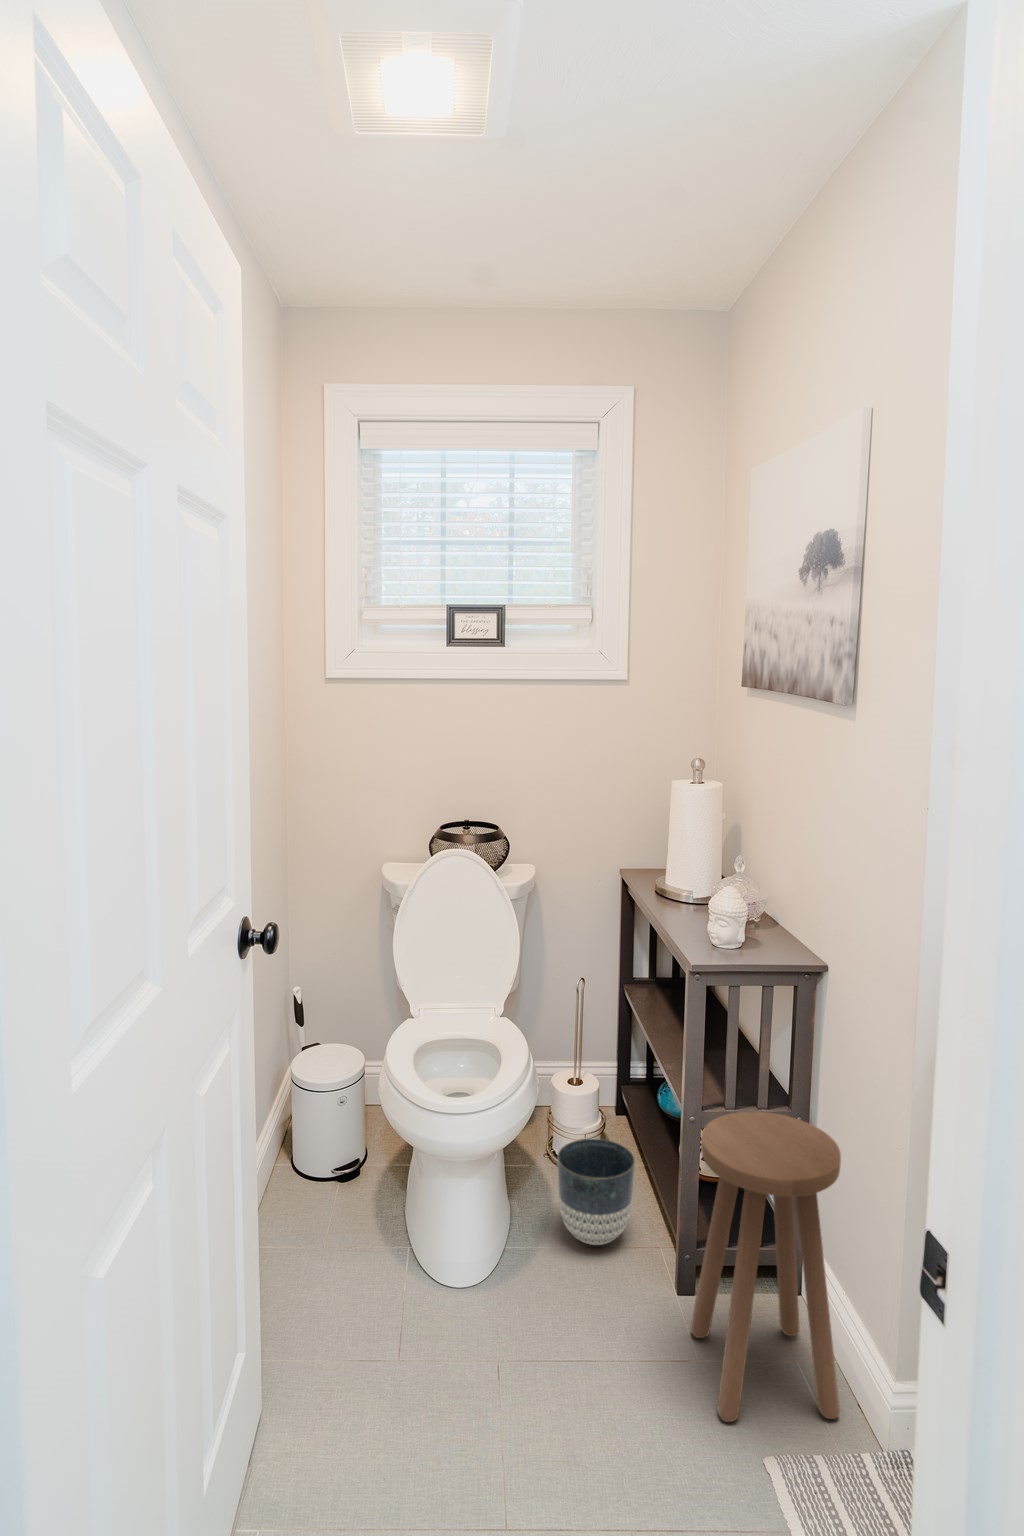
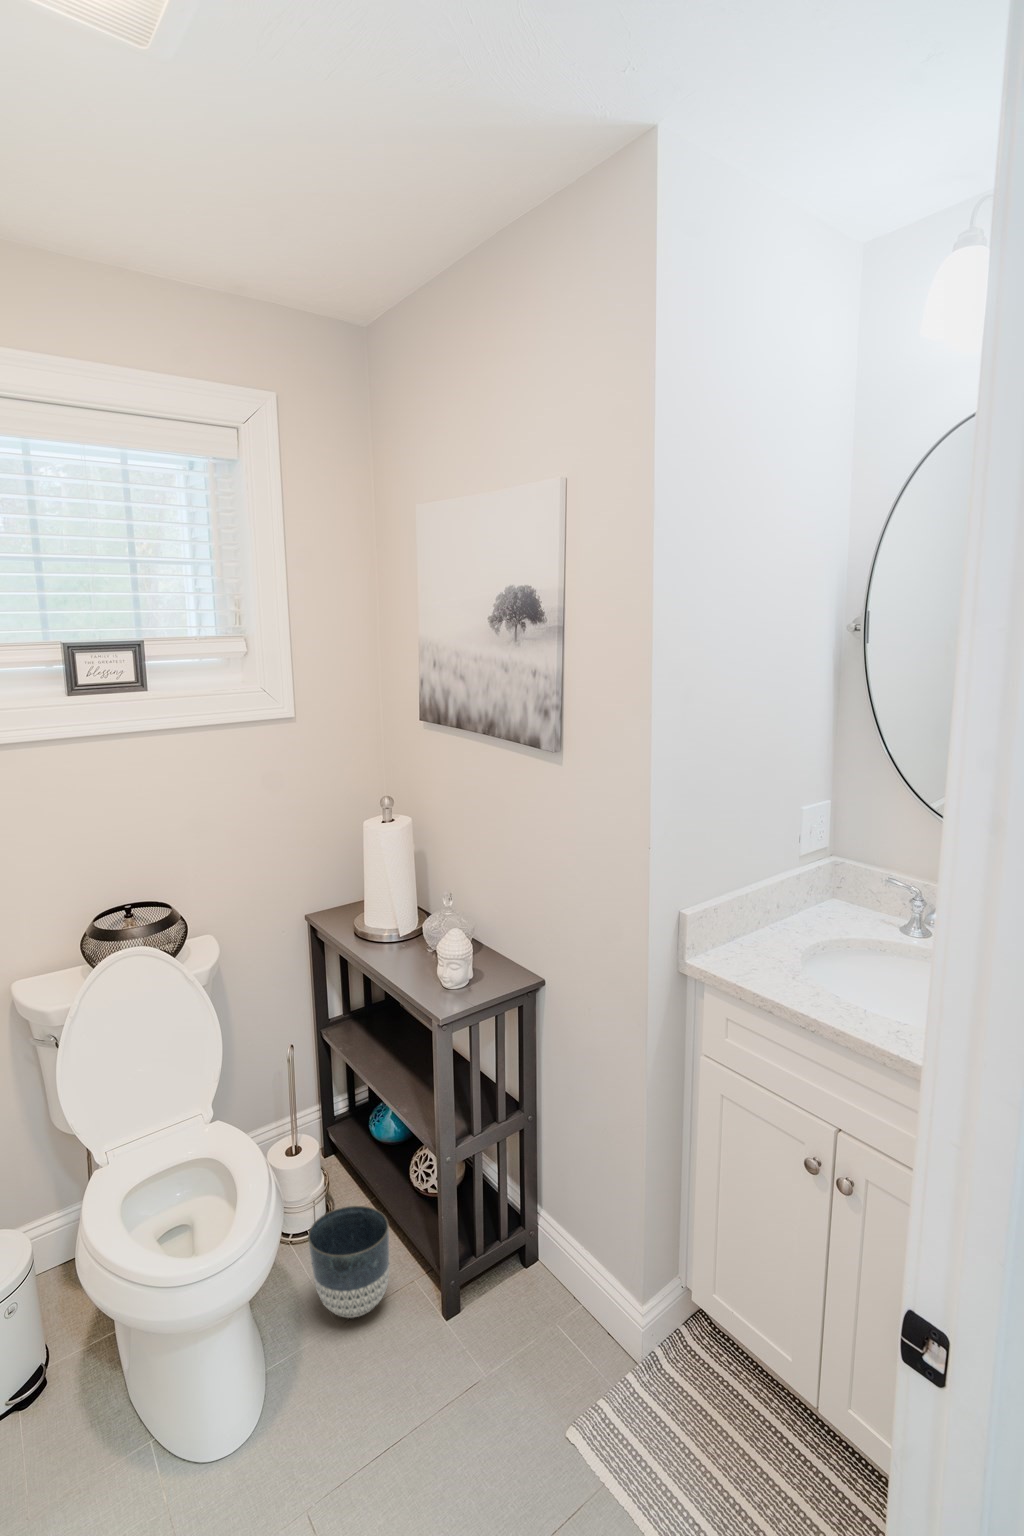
stool: present [691,1112,841,1422] -> none [479,1147,627,1447]

